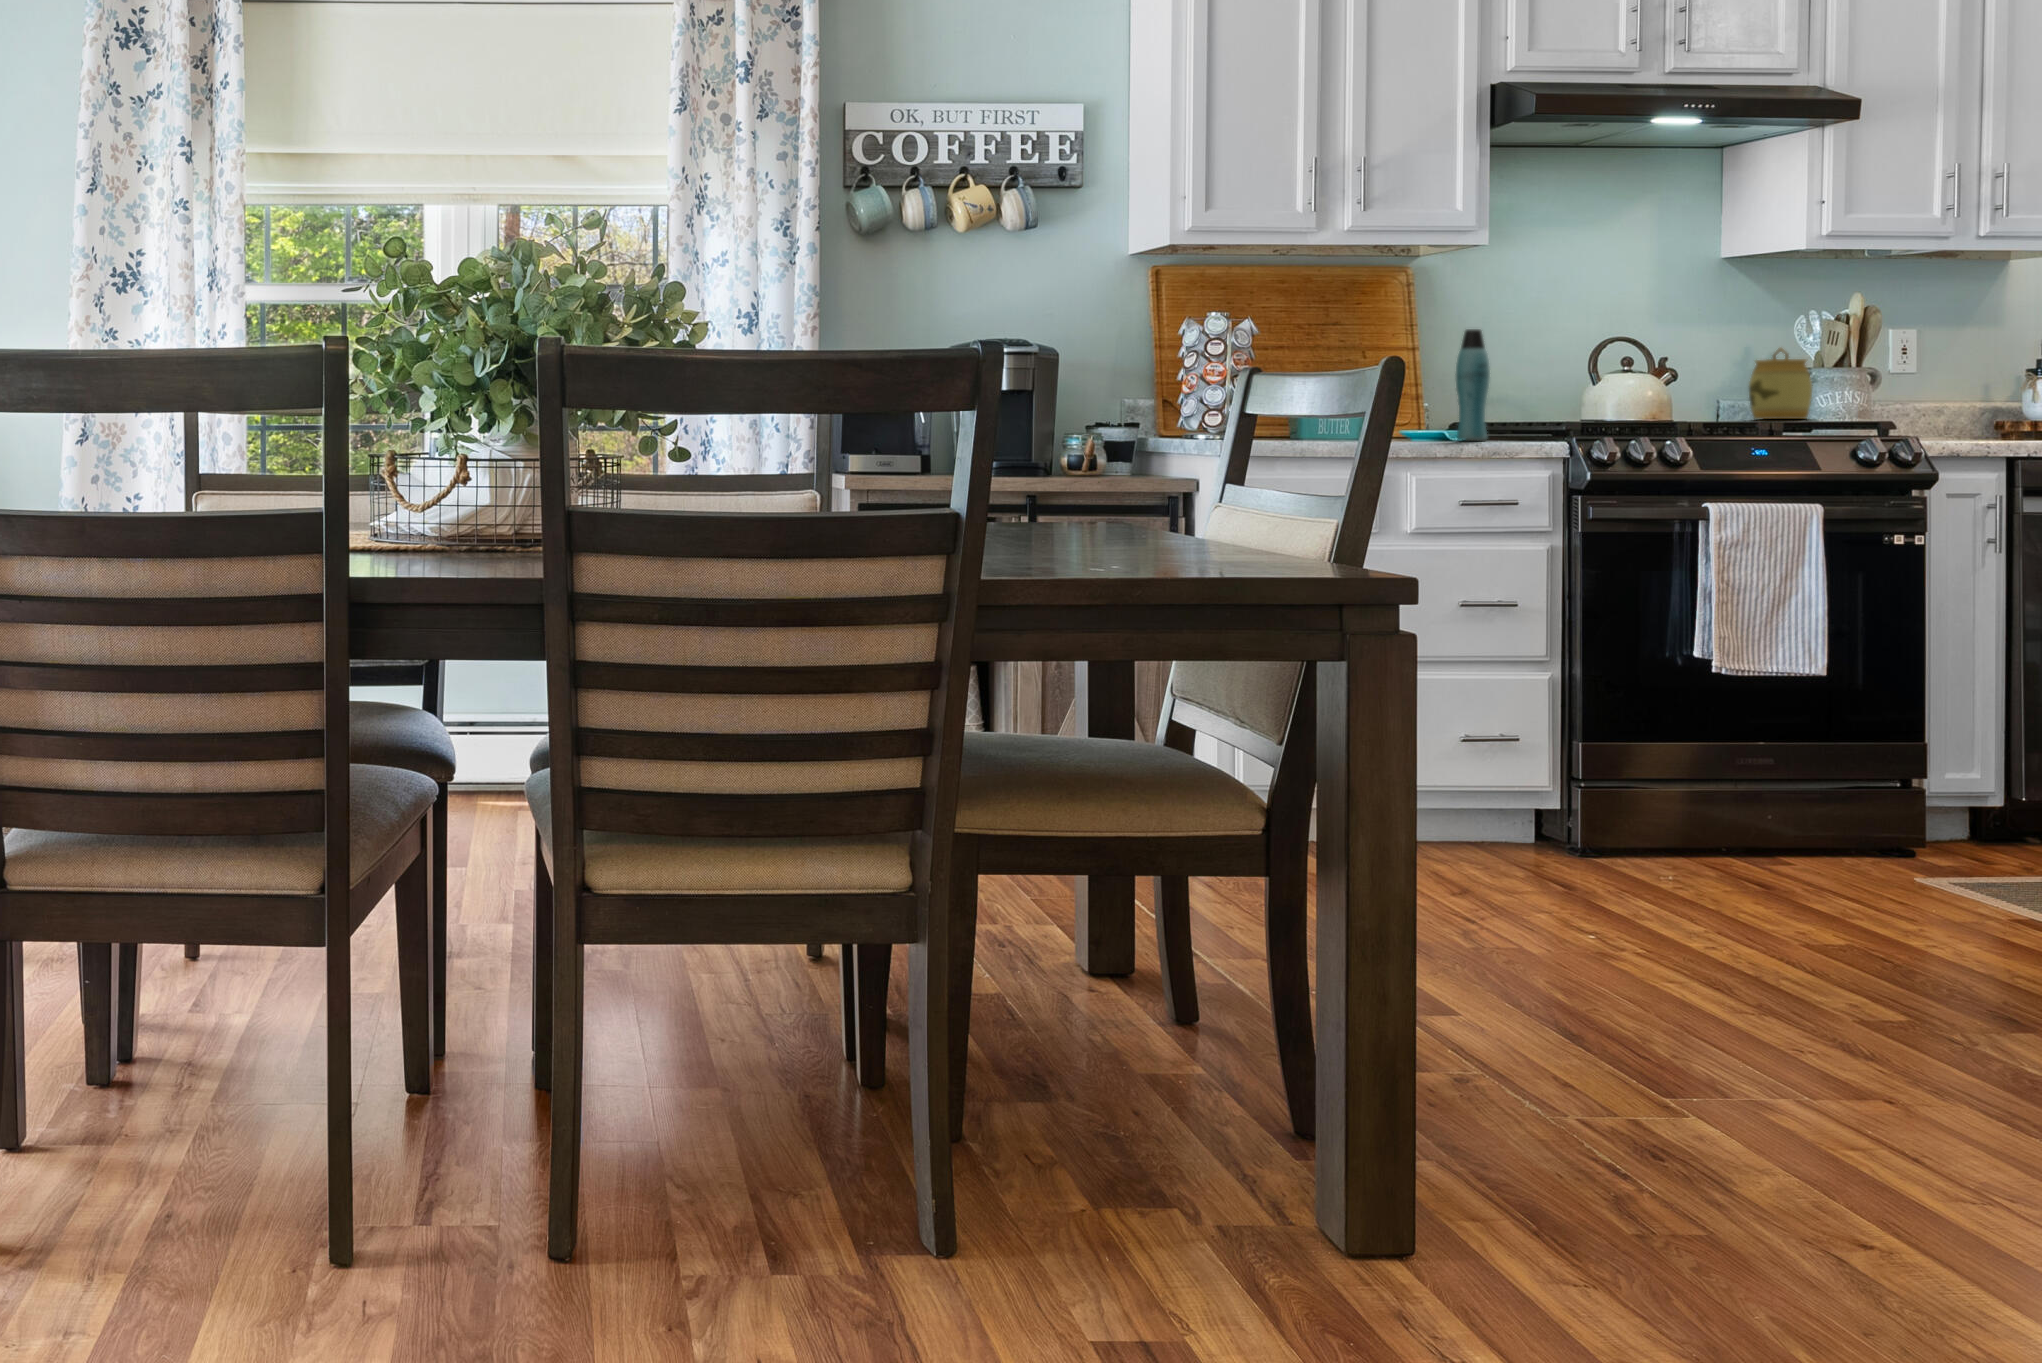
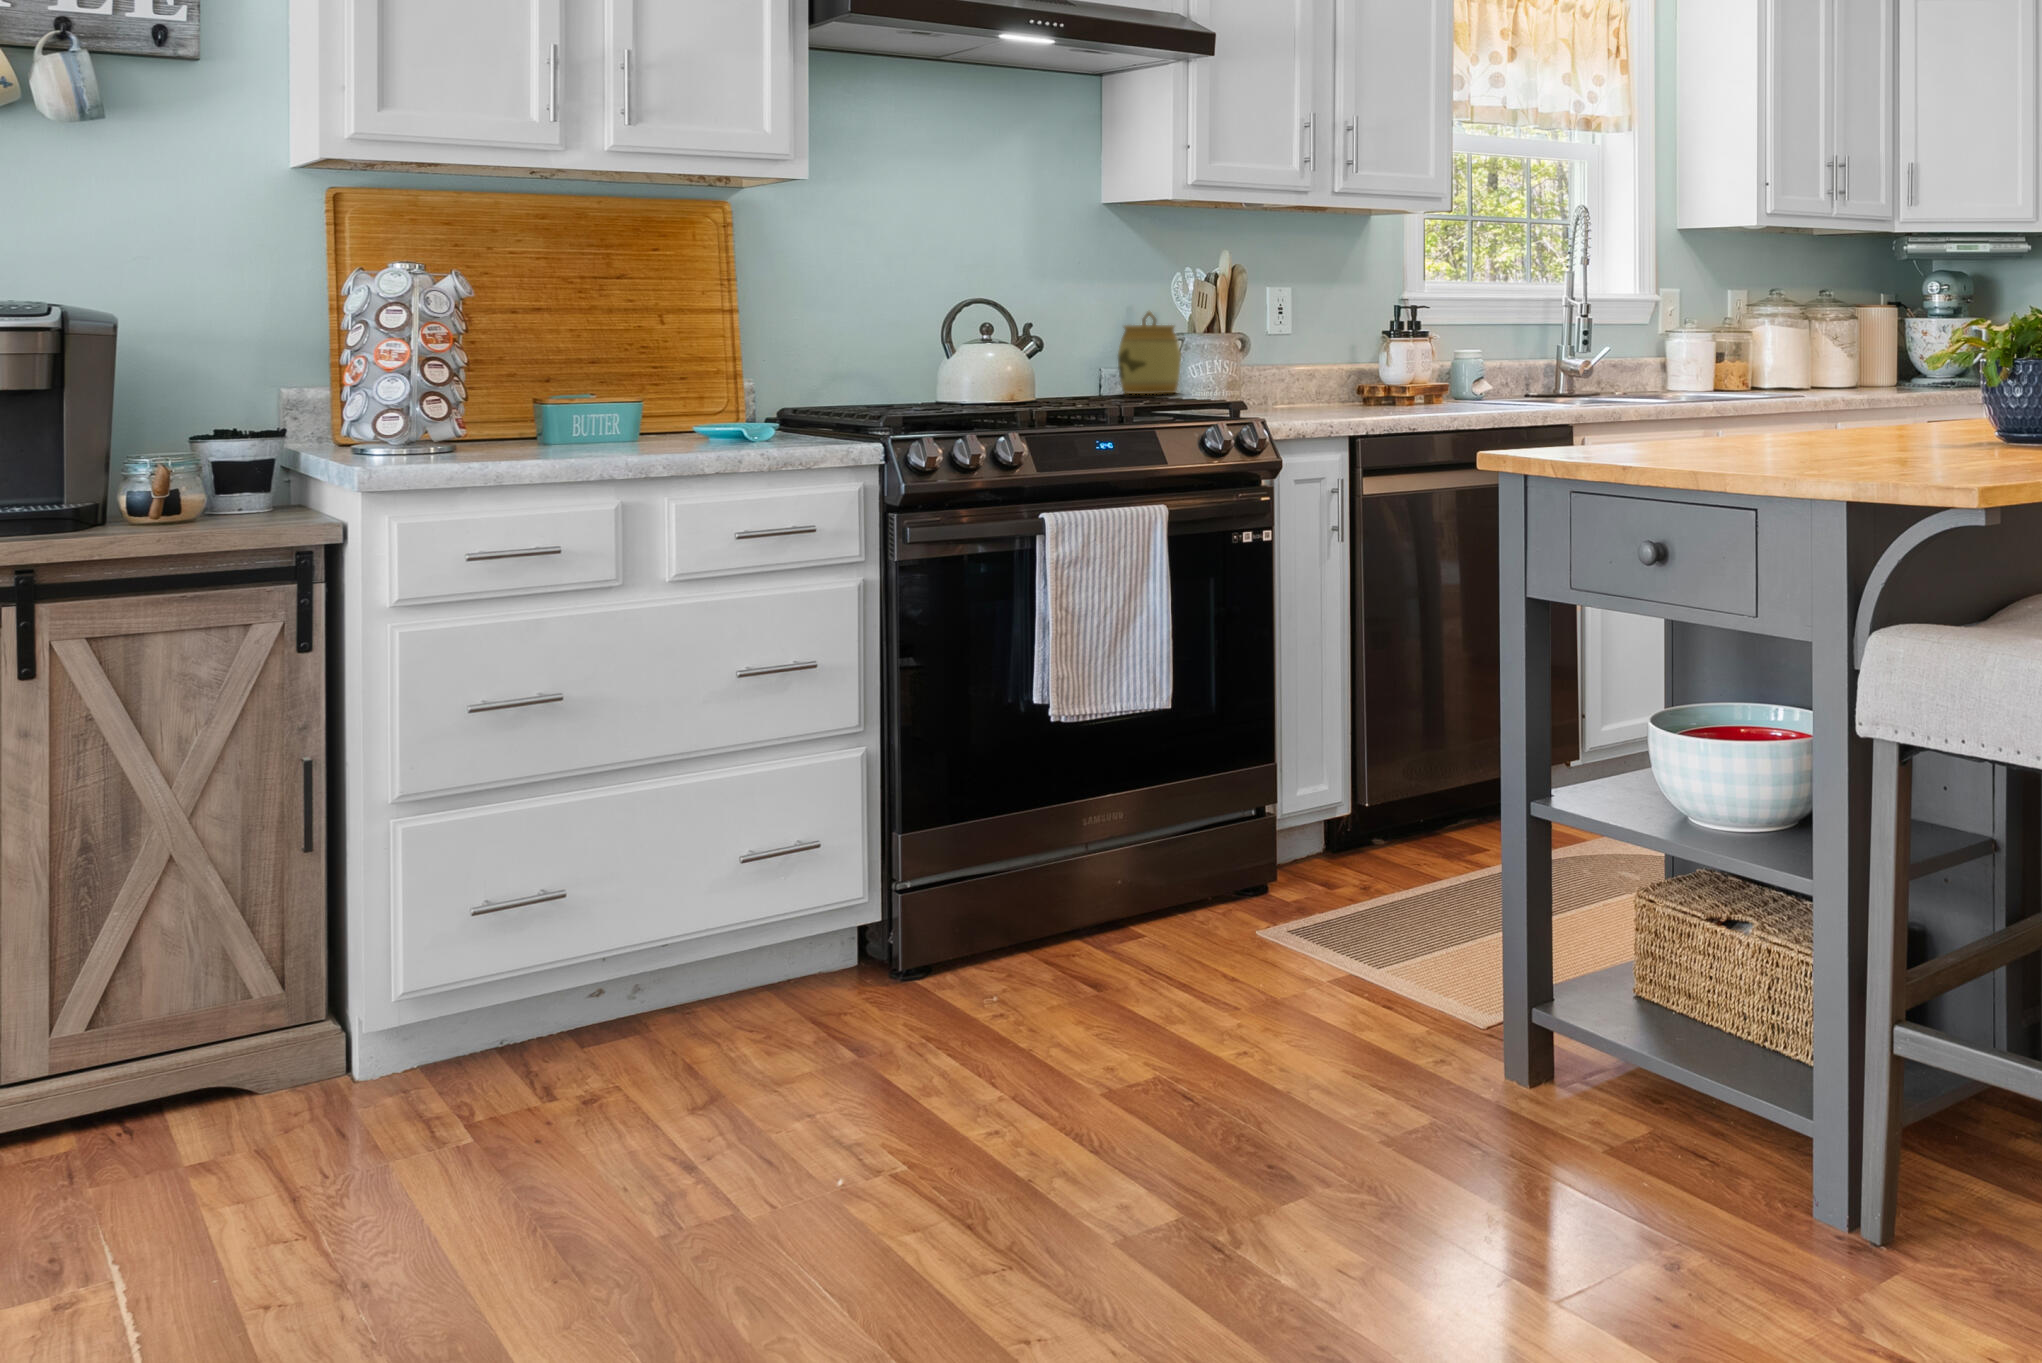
bottle: present [1456,329,1490,440] -> none [731,298,775,449]

